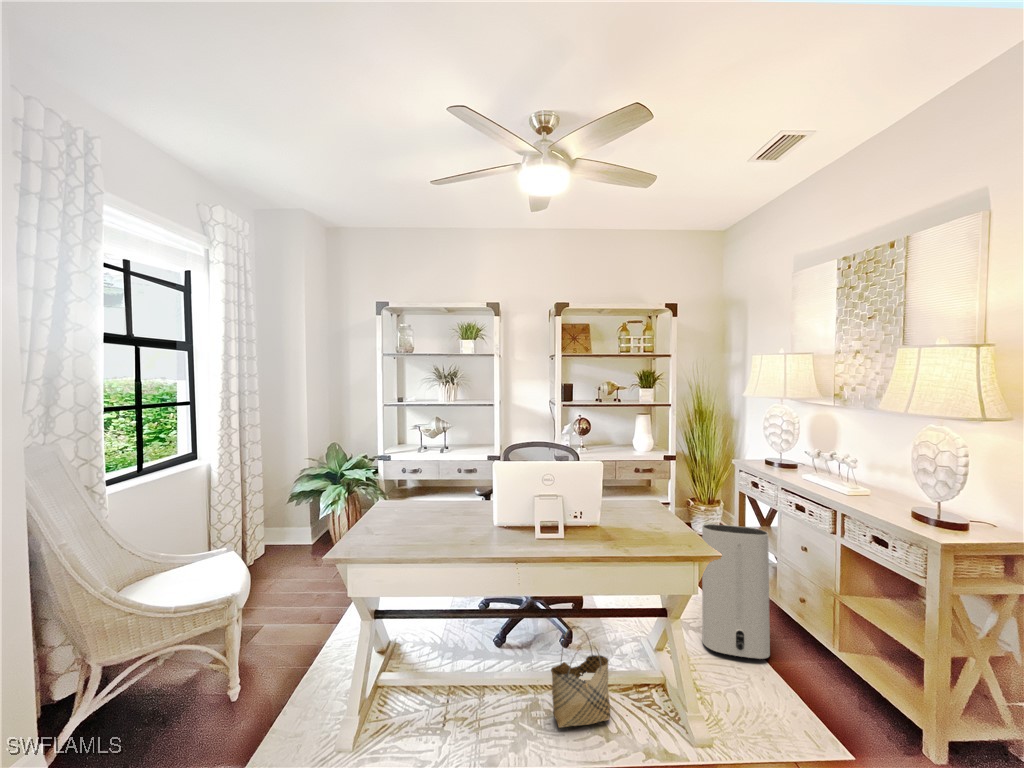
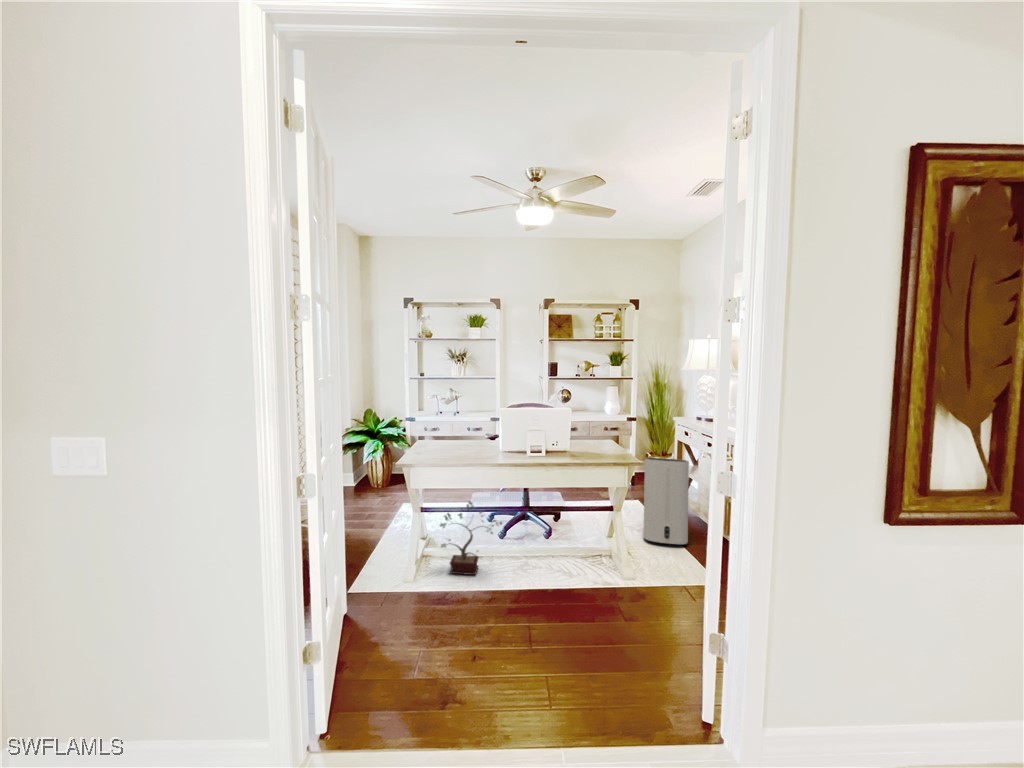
potted plant: none [398,604,498,723] -> present [440,502,502,575]
woven basket: present [551,626,610,728] -> none [538,515,576,576]

